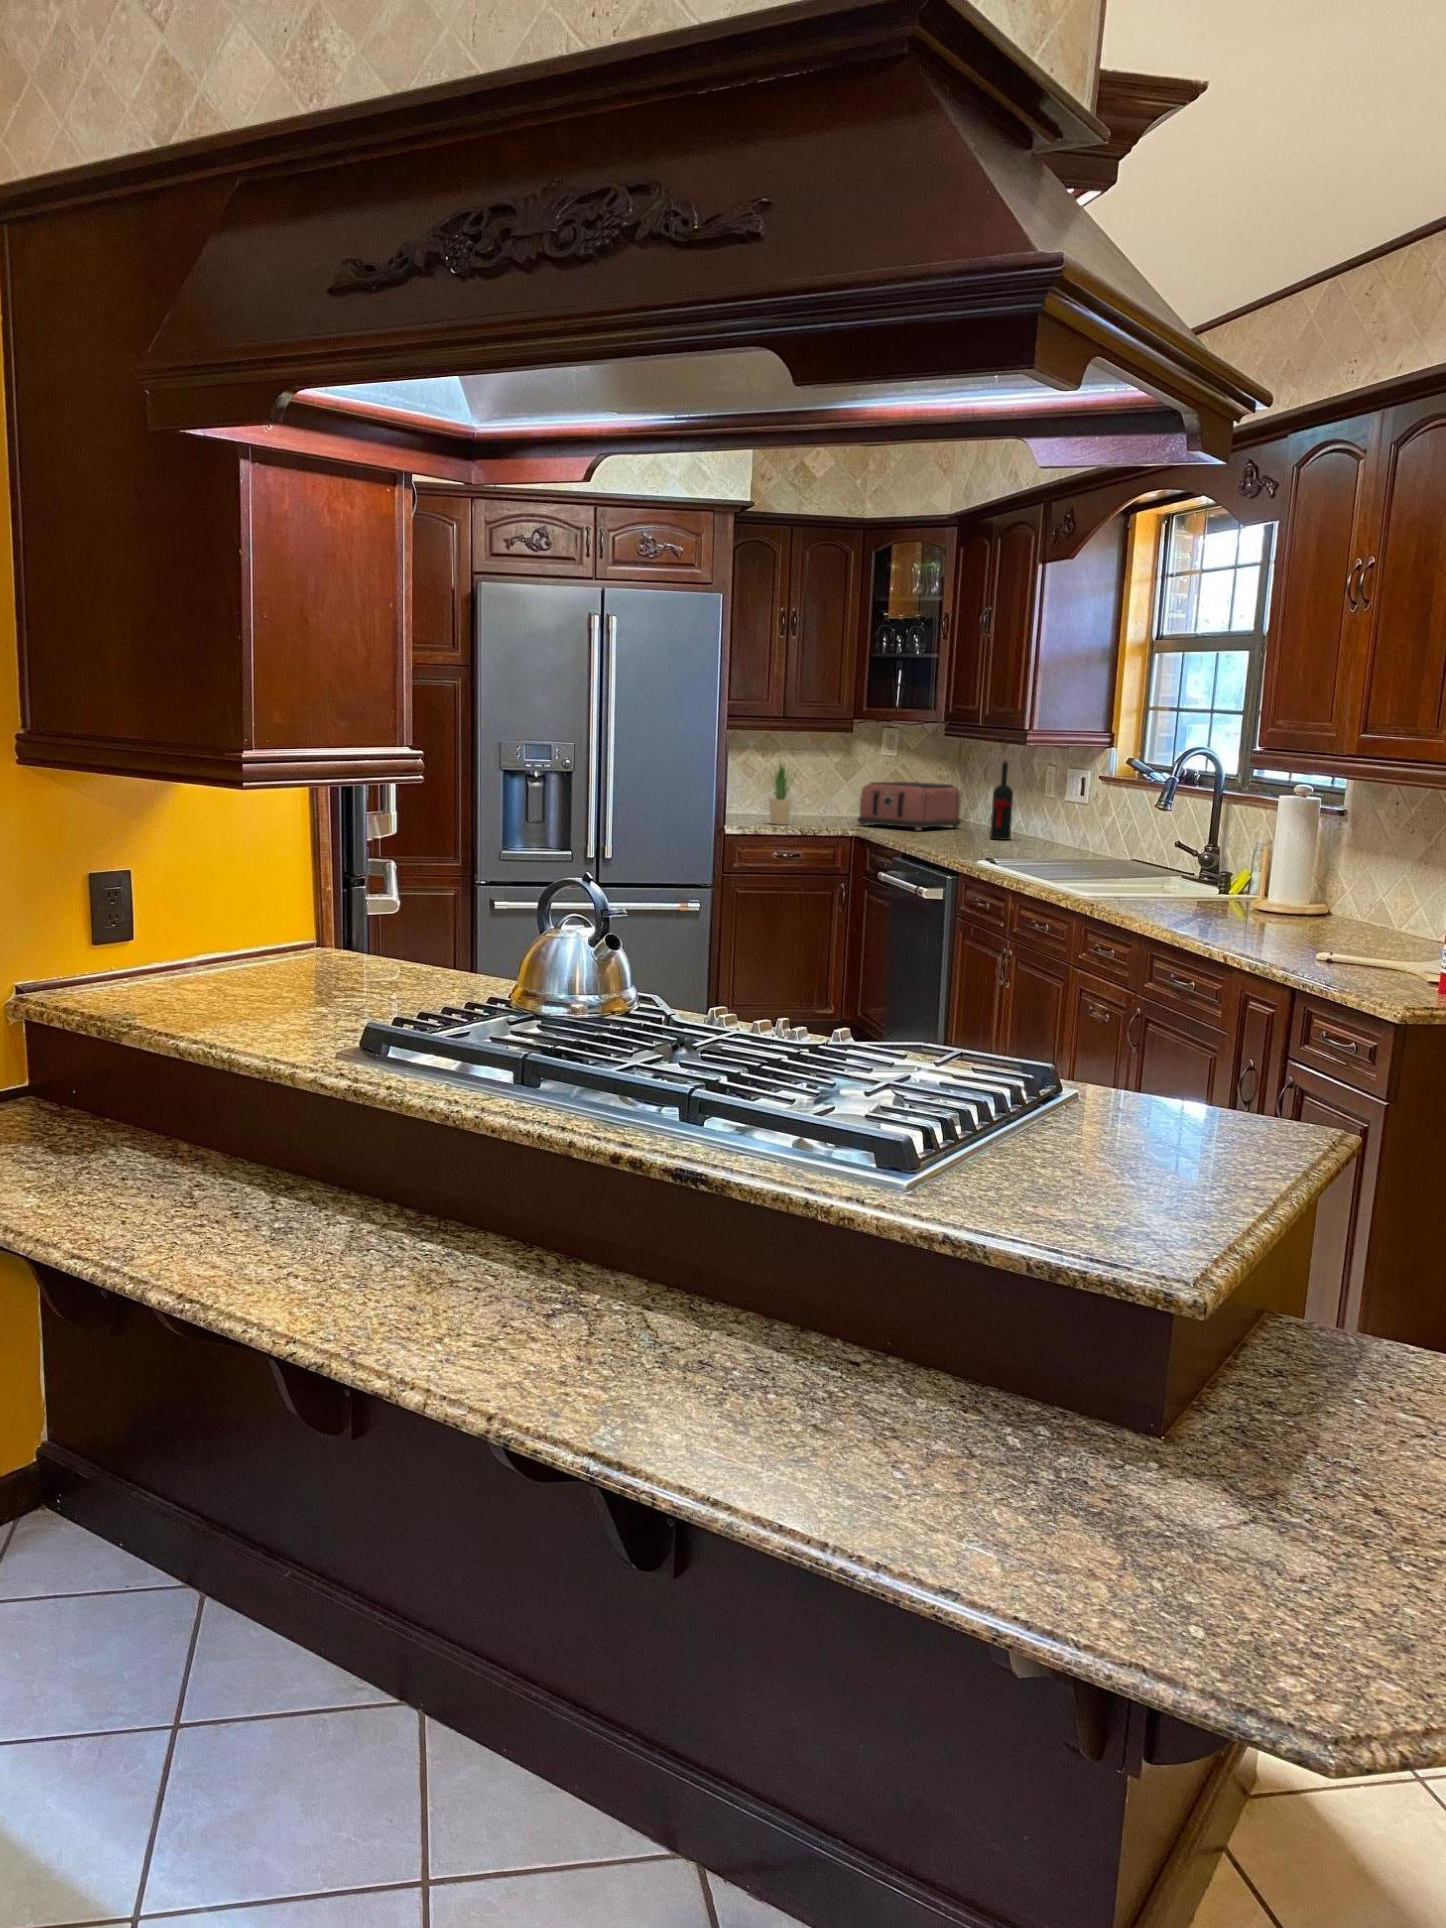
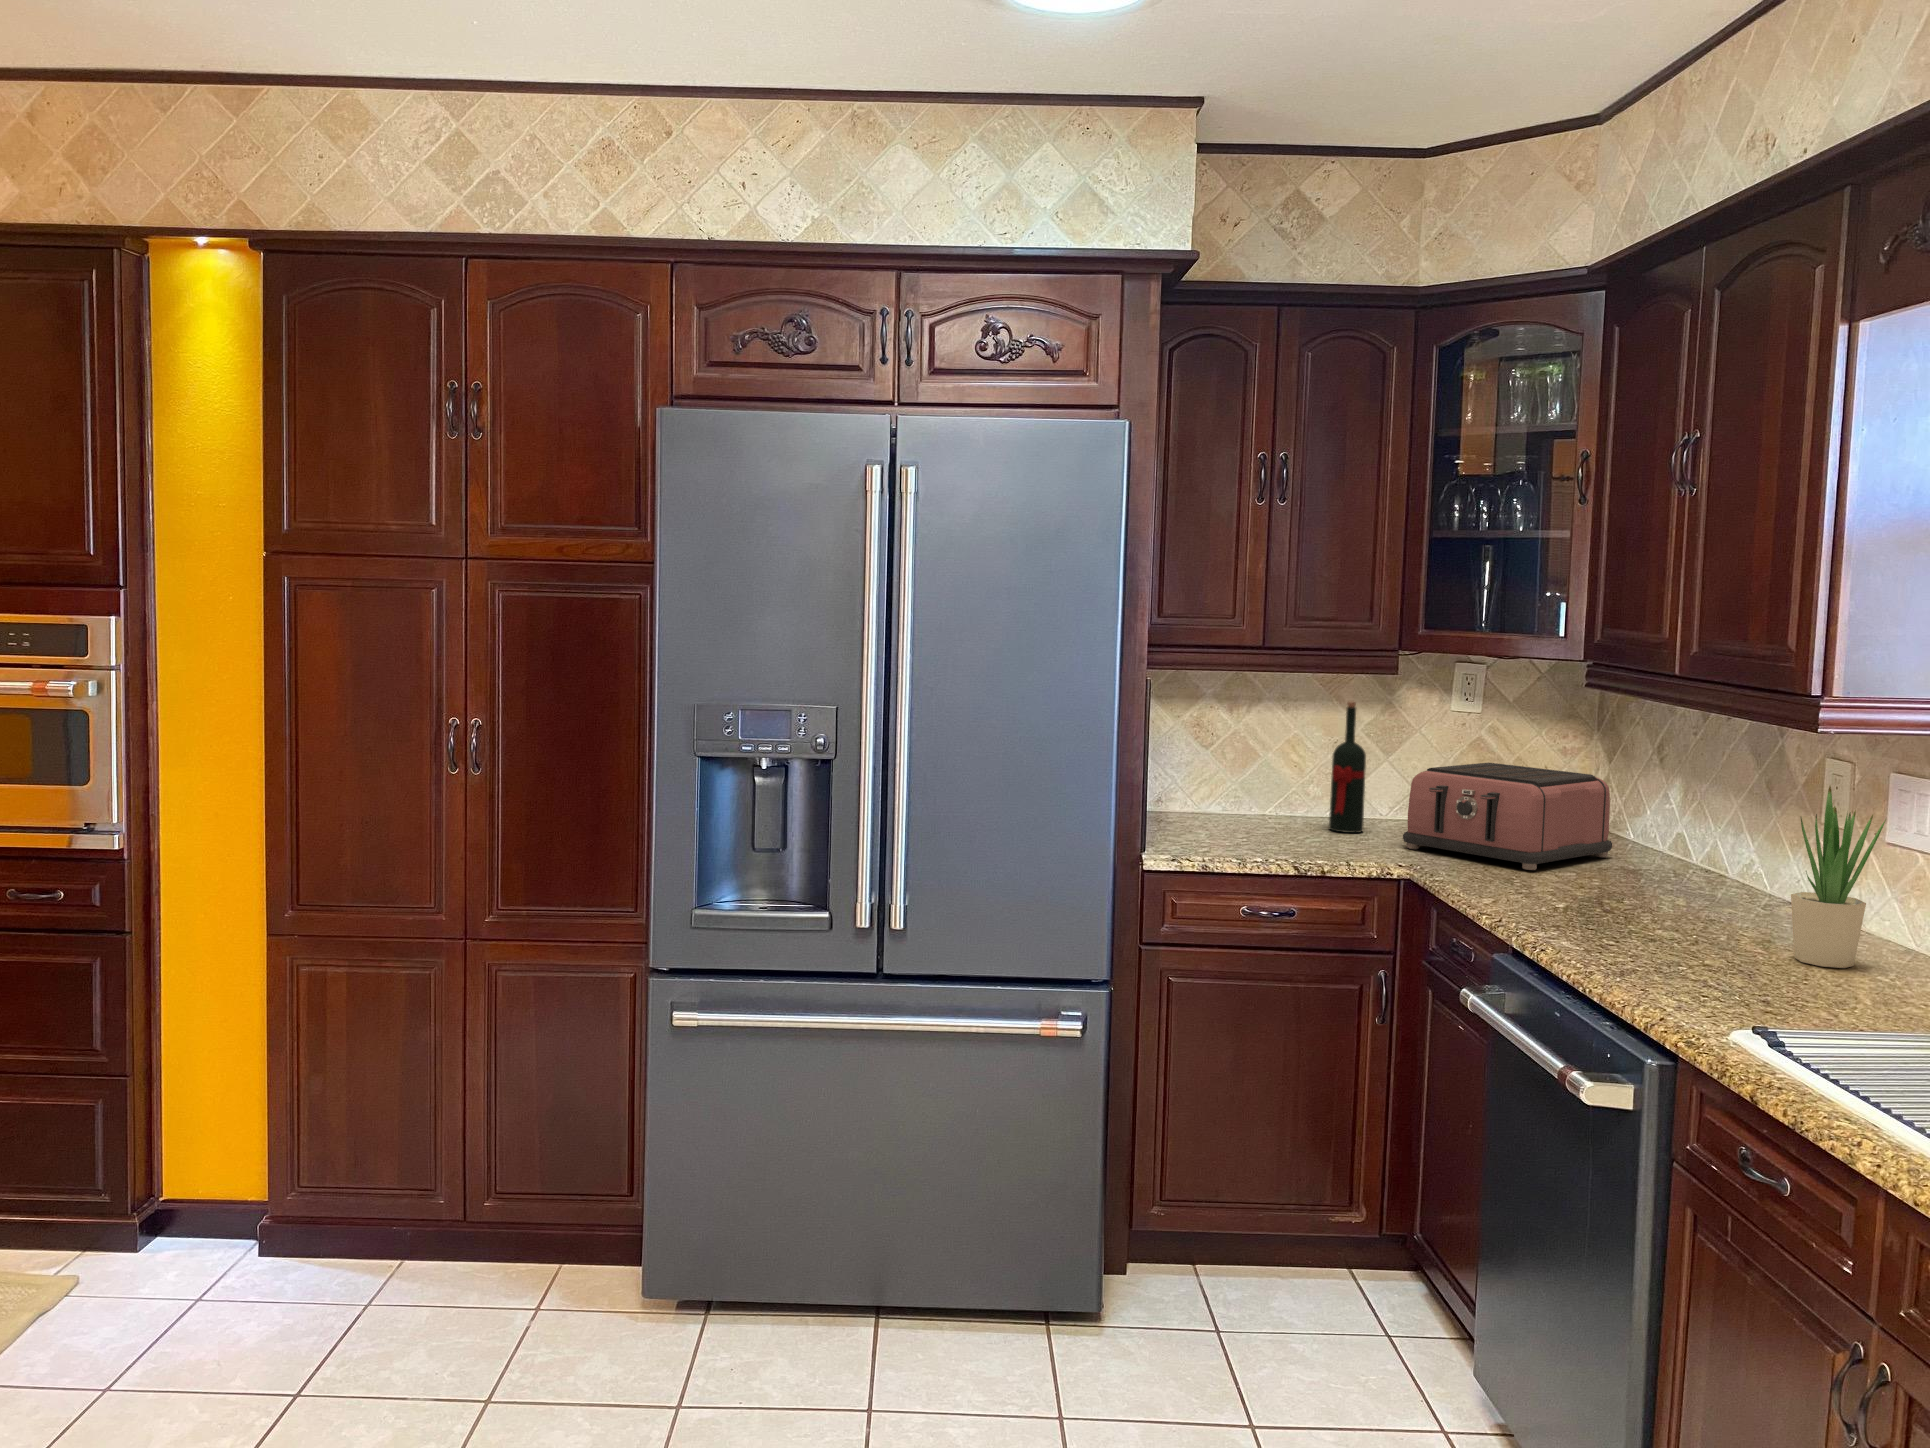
wine bottle: present [990,760,1013,840] -> present [1329,702,1366,833]
potted plant: present [769,765,797,825] -> present [1791,786,1886,968]

